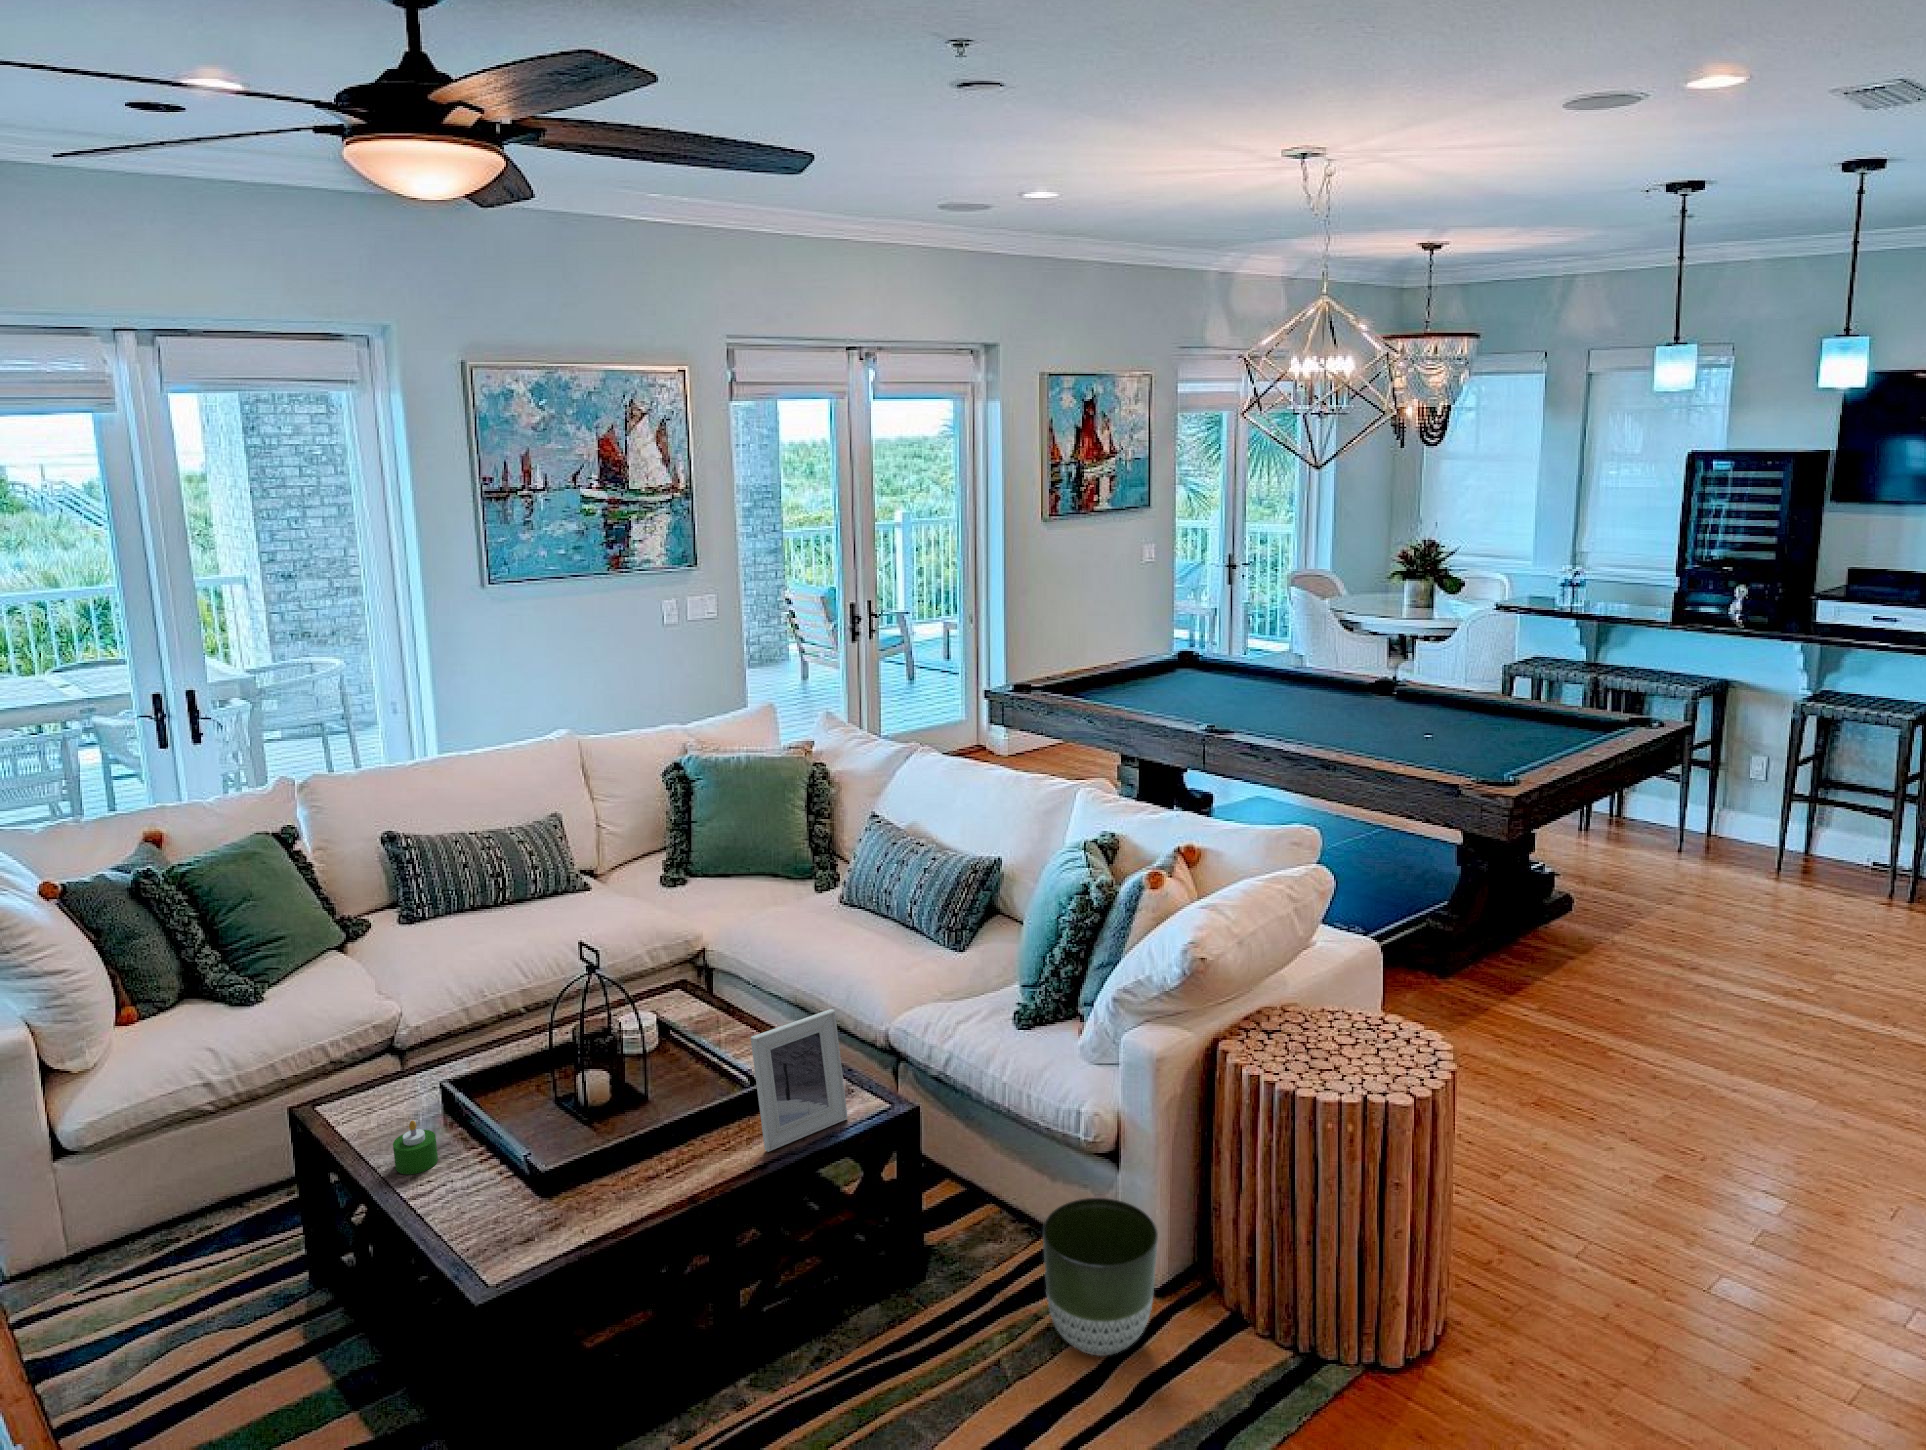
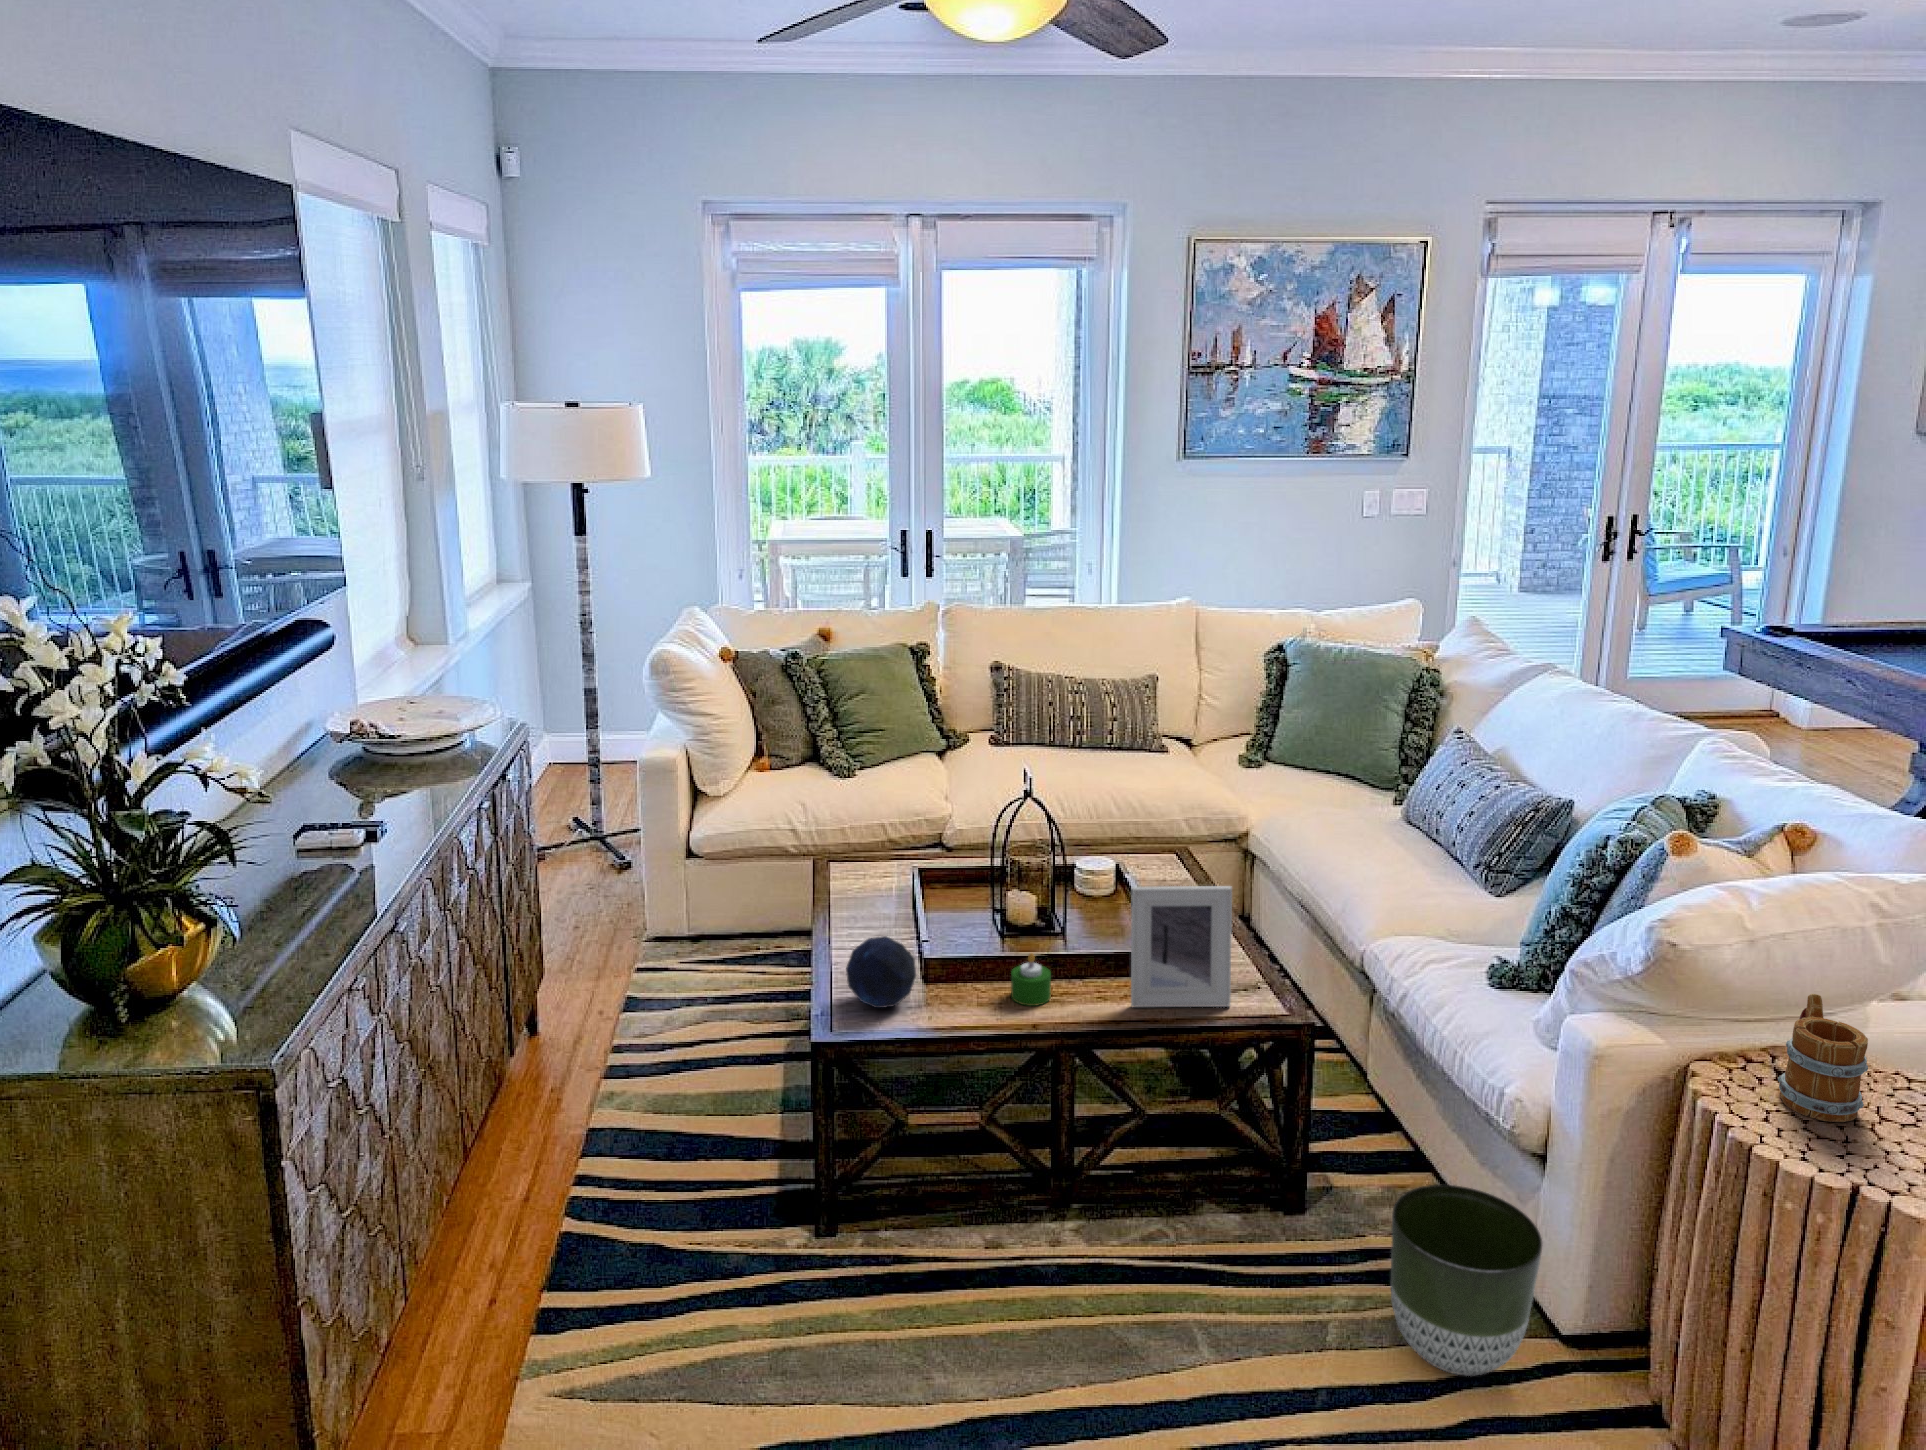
mug: none [1272,970,1330,1058] -> present [1778,994,1868,1122]
candle: present [393,1120,438,1174] -> present [1011,953,1051,1006]
decorative orb: none [475,1171,559,1253] -> present [846,936,916,1008]

